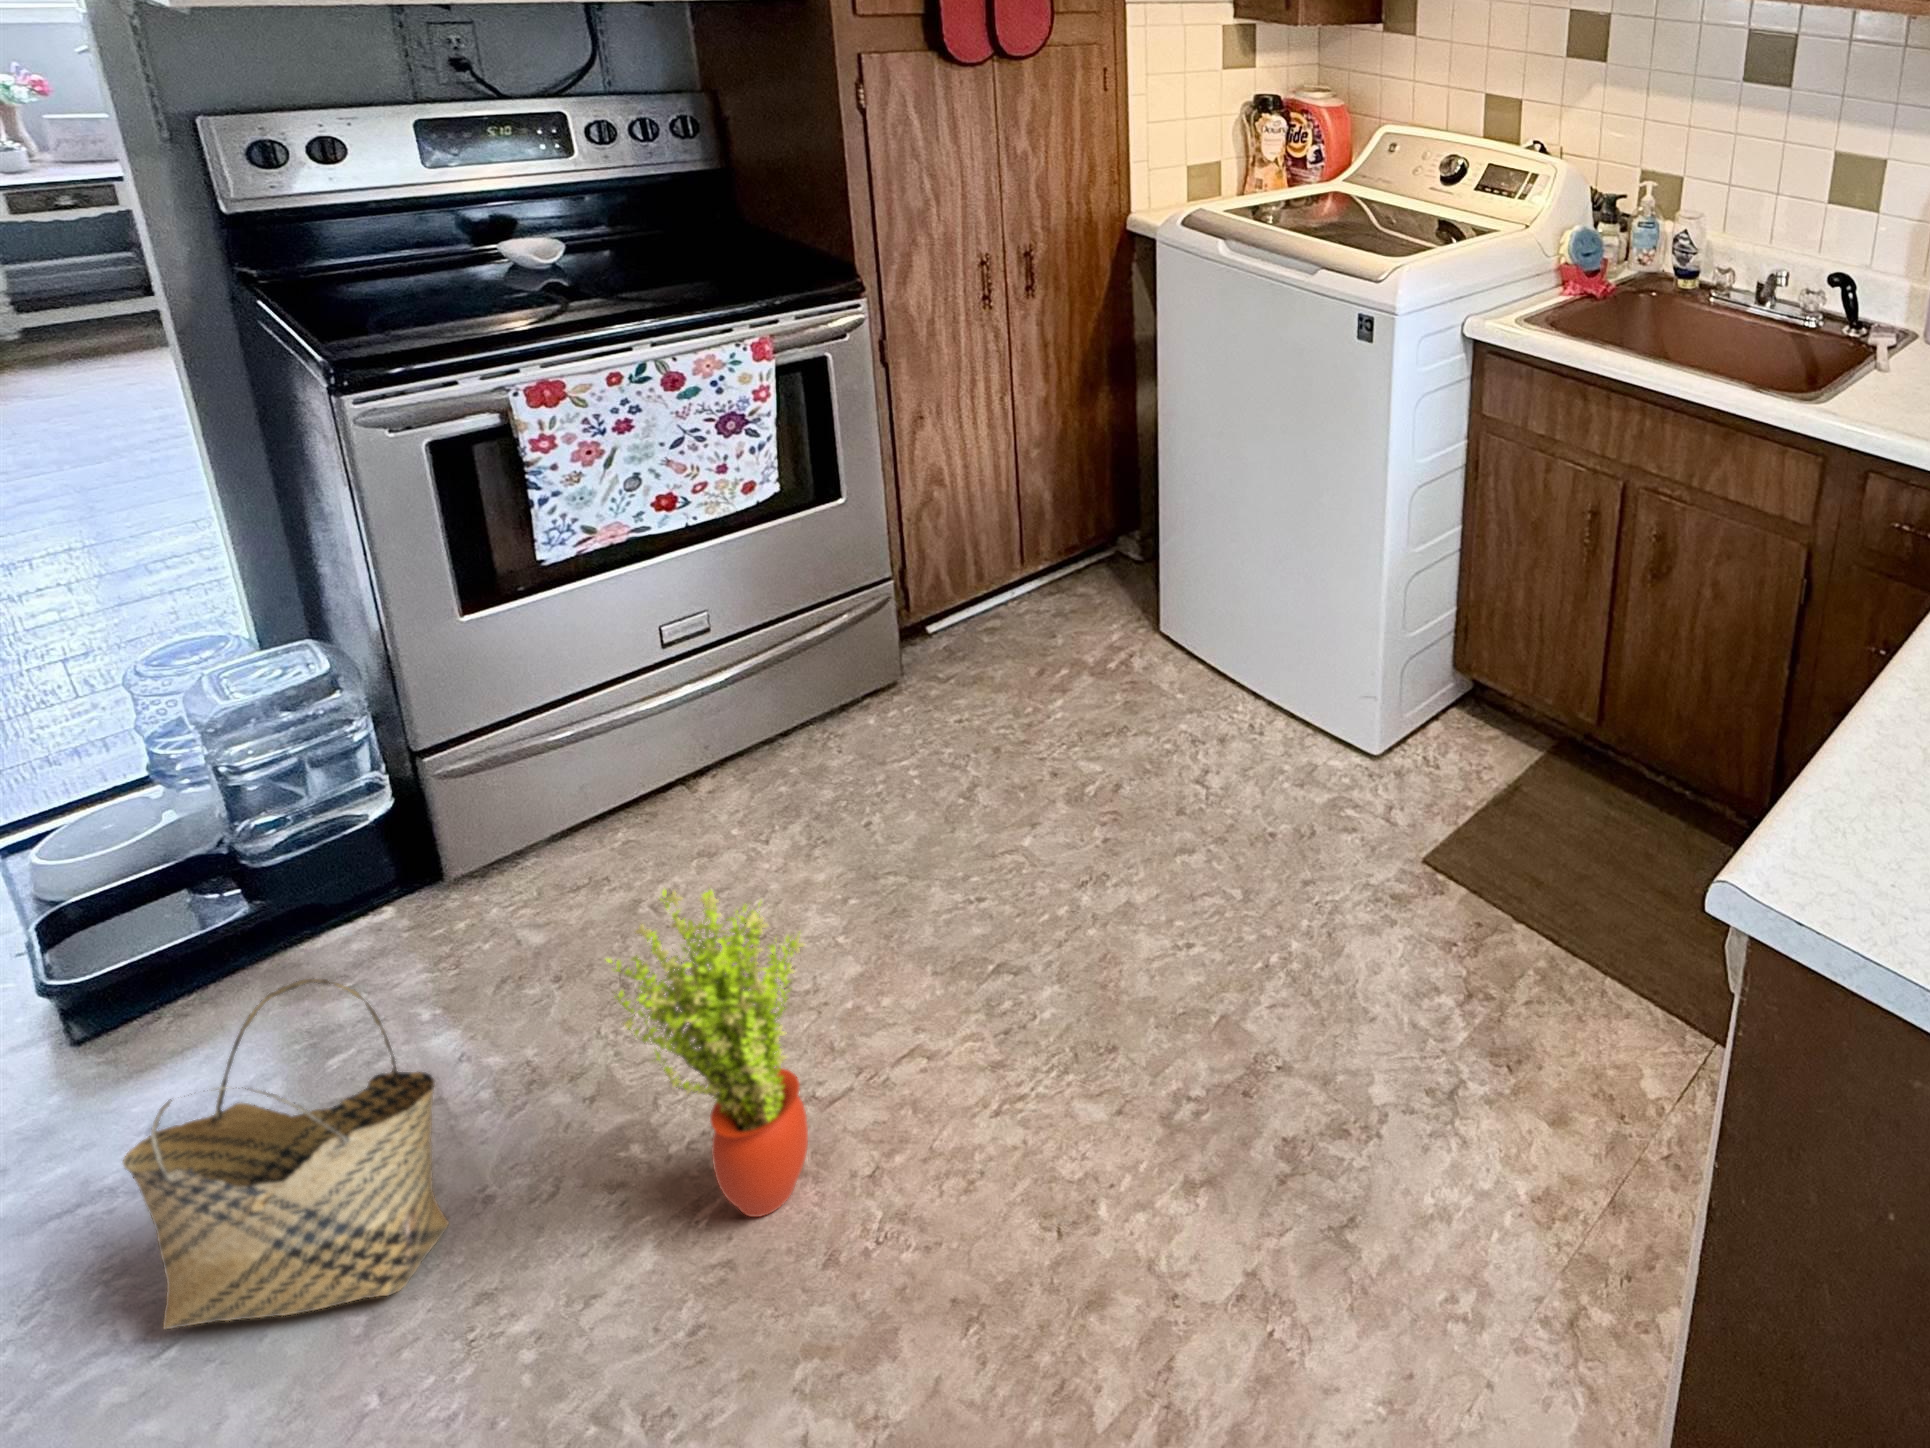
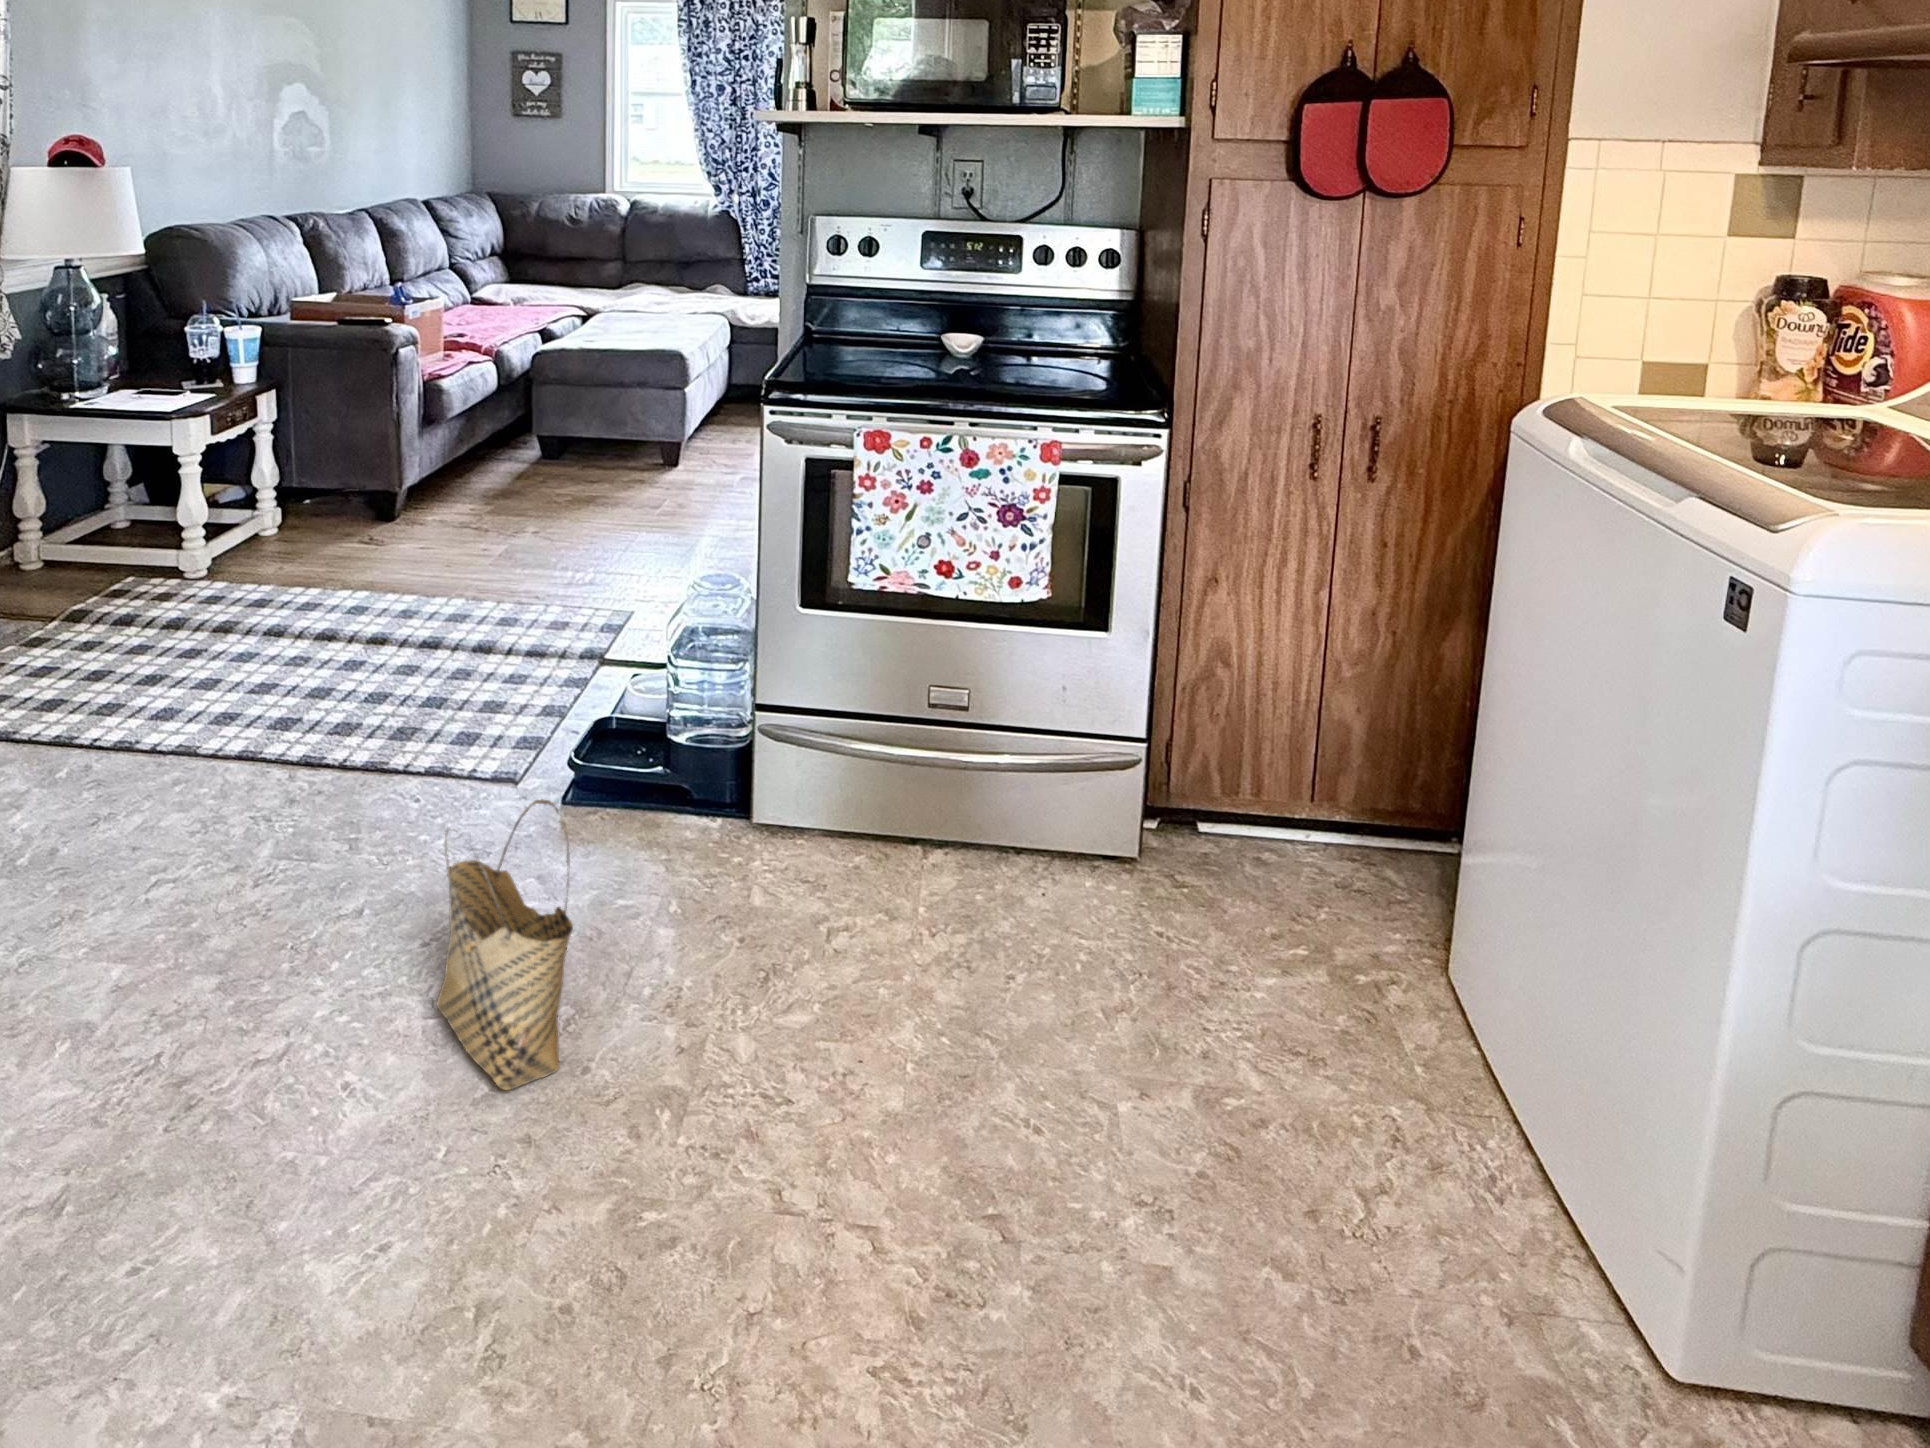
potted plant: present [607,890,808,1217] -> none [603,858,738,1269]

